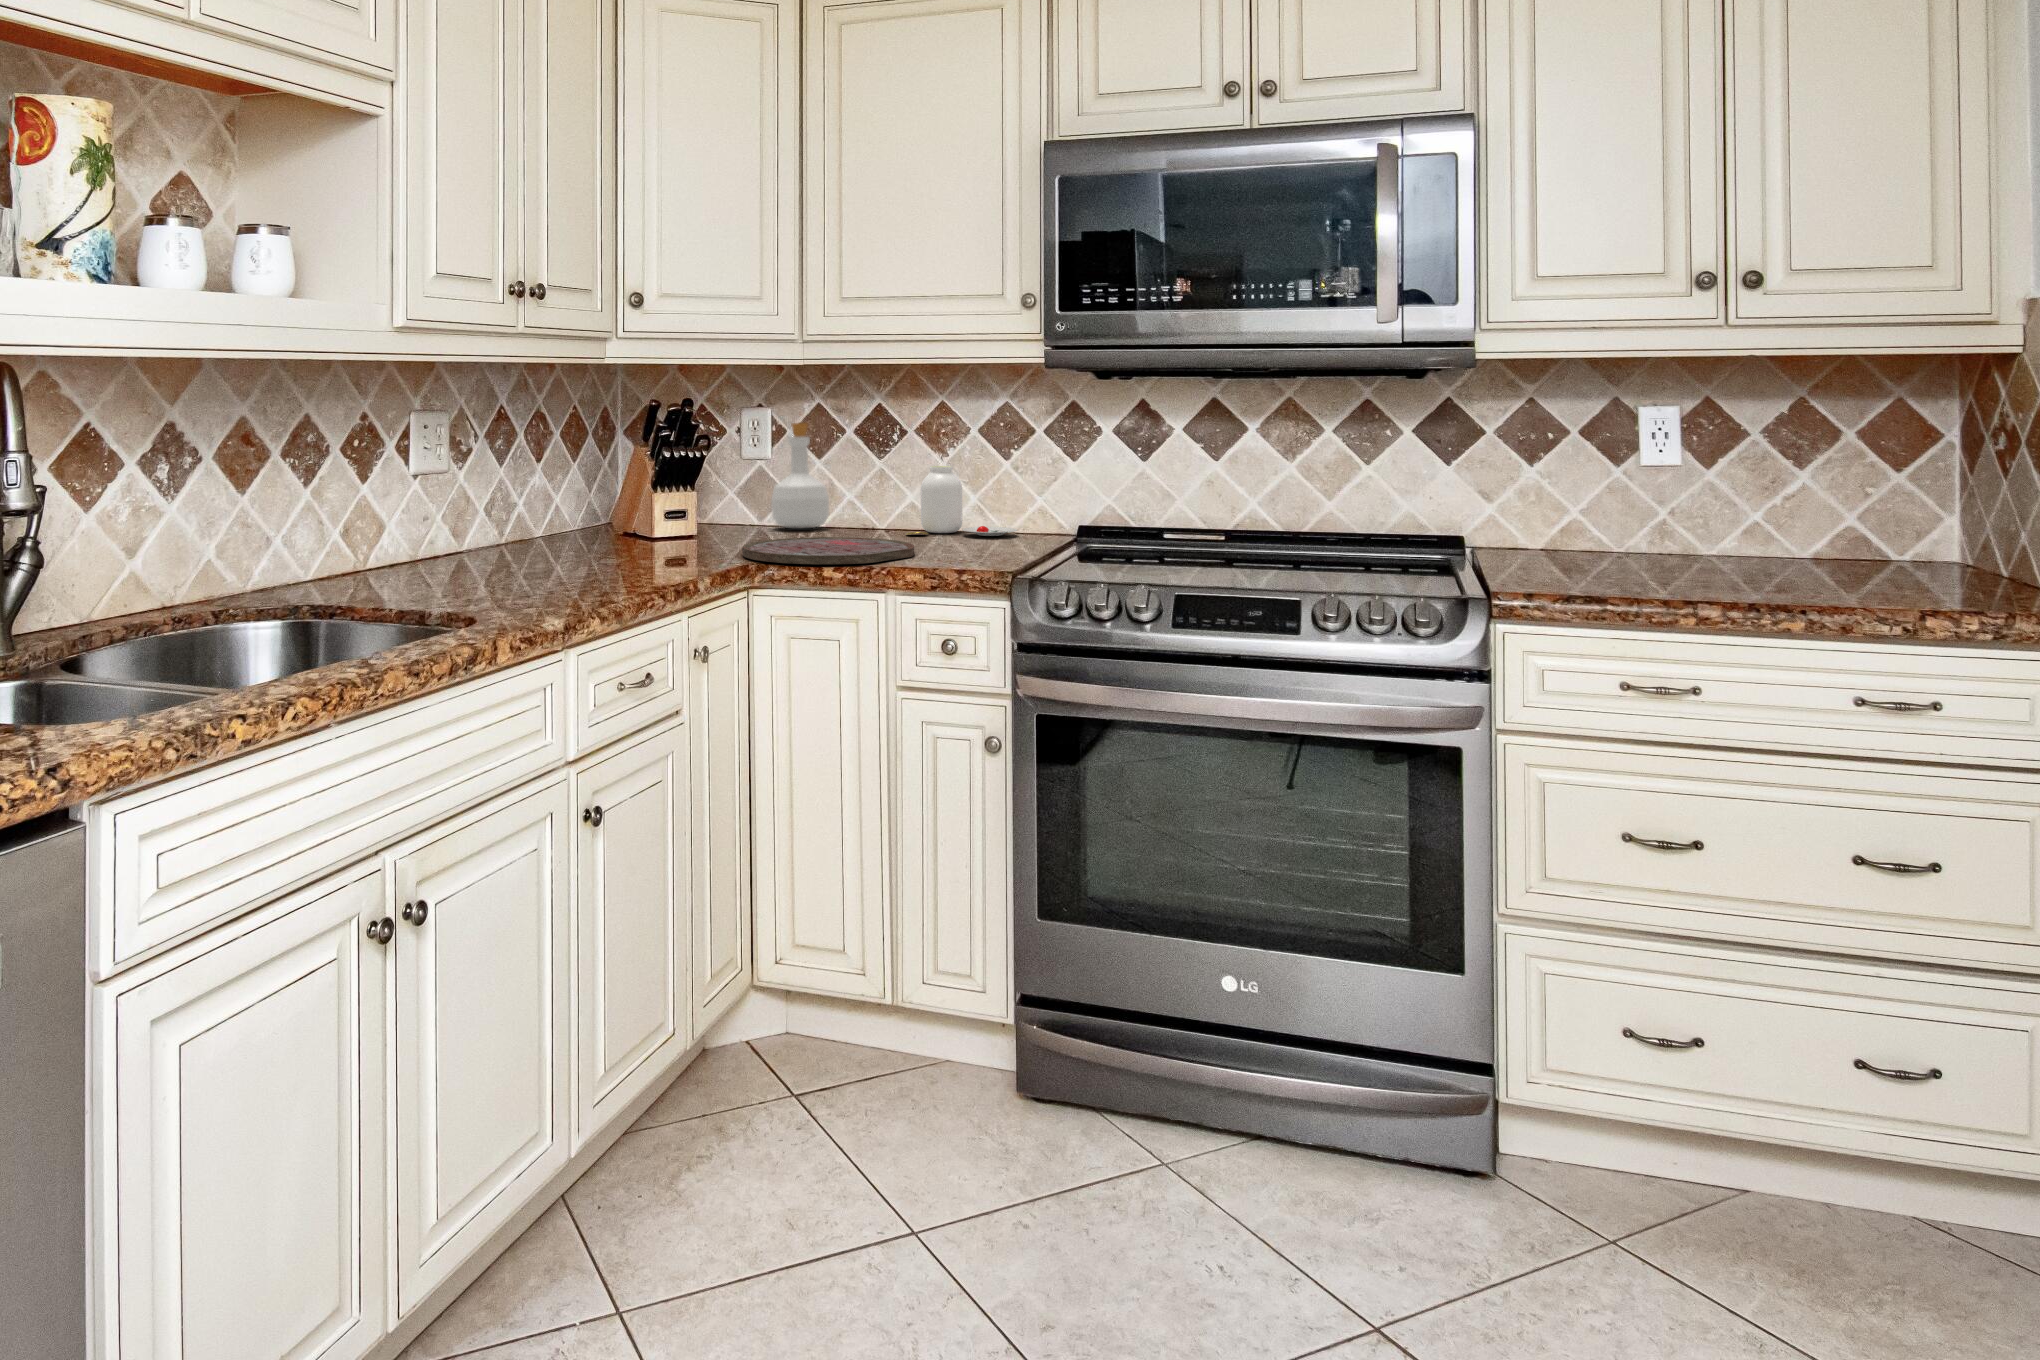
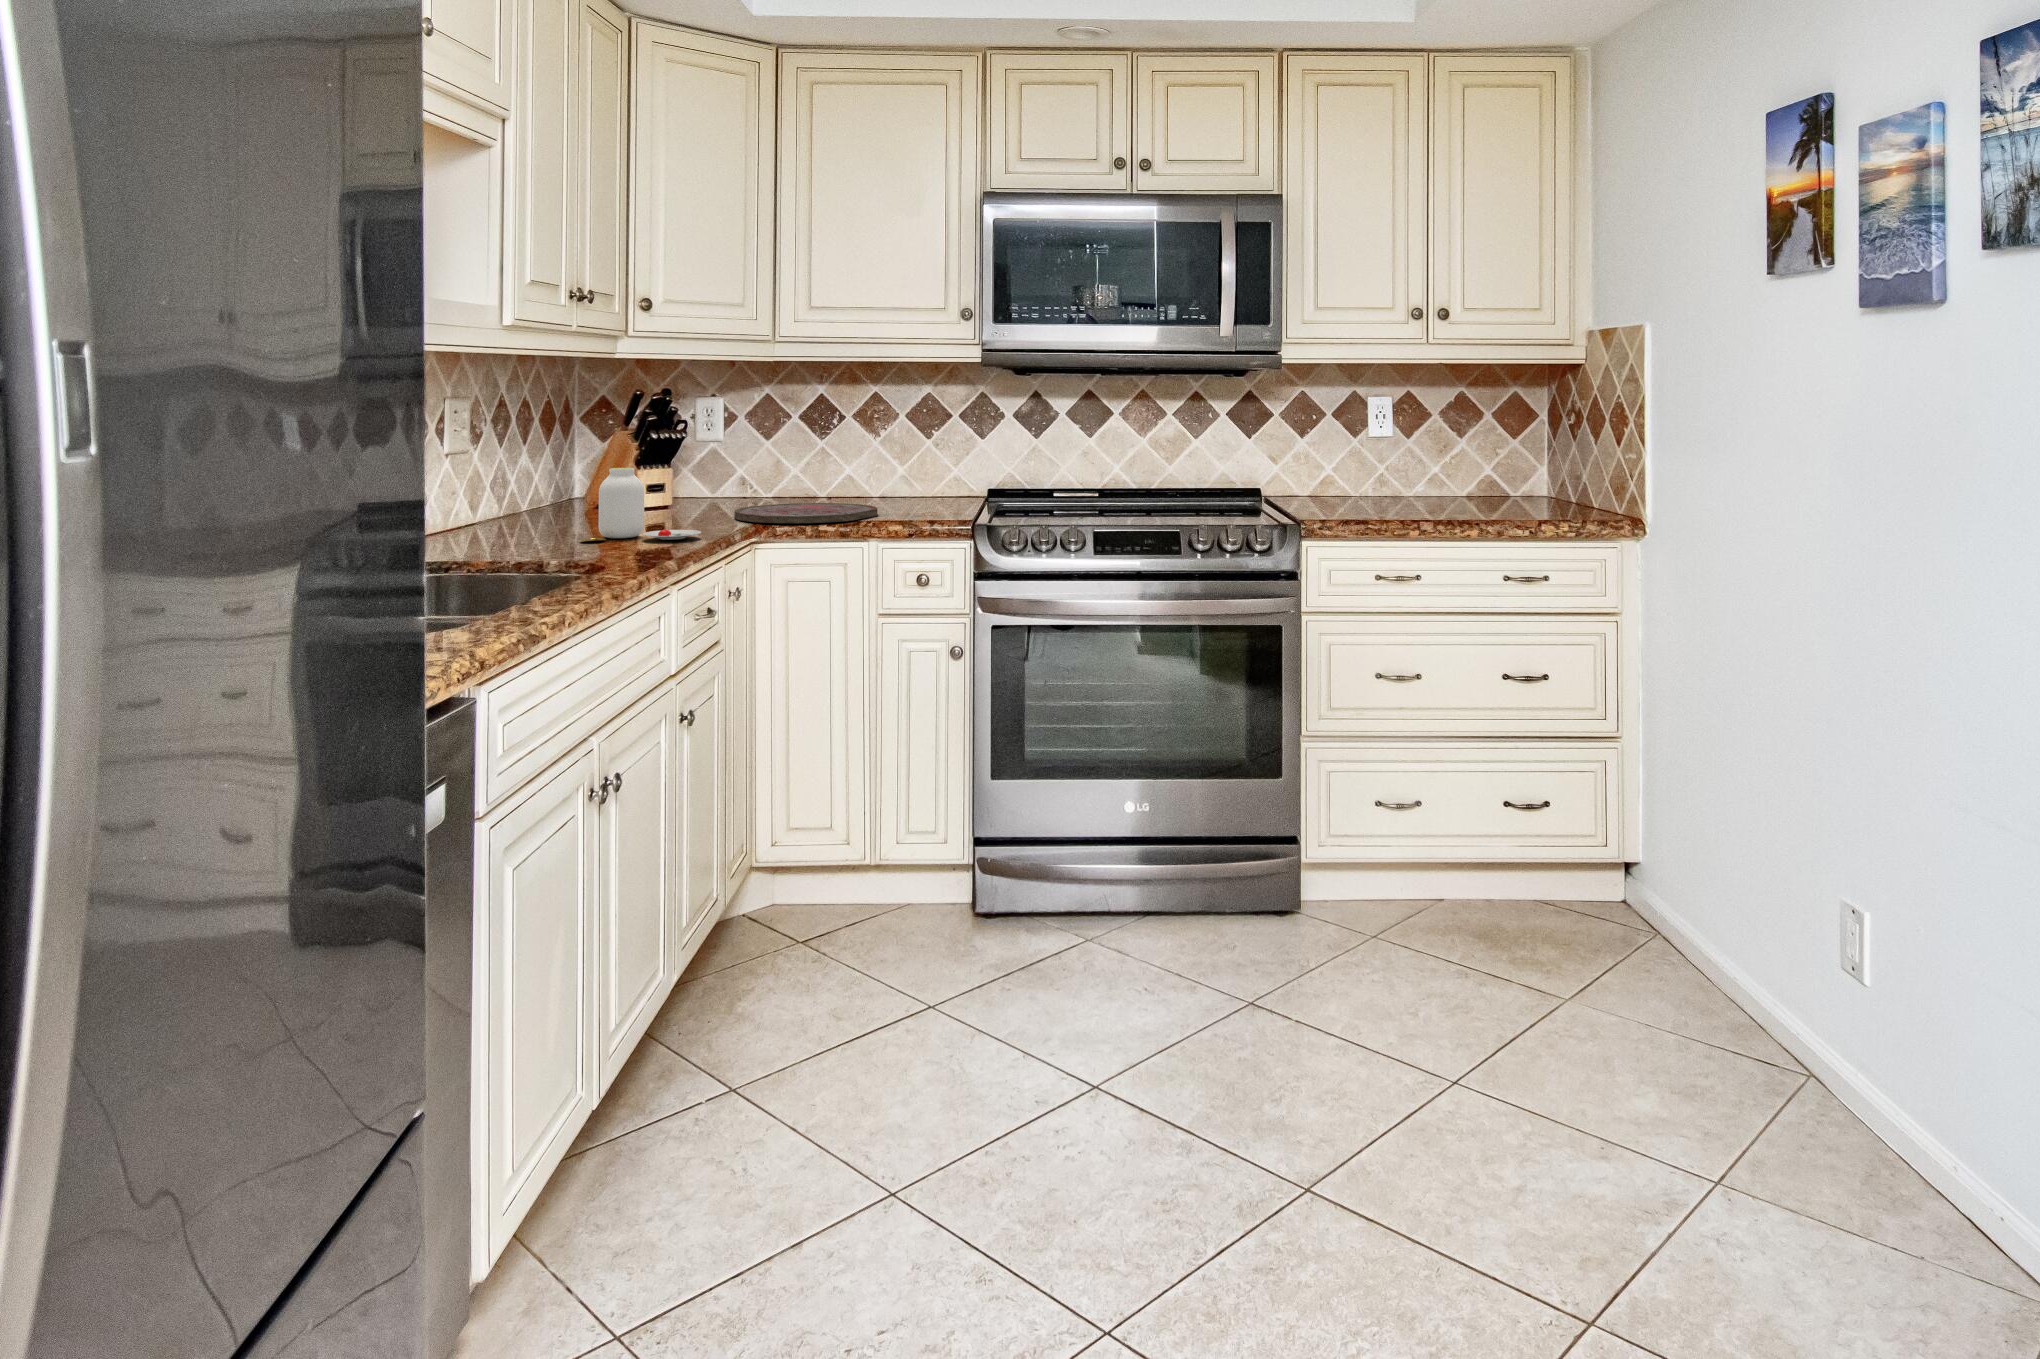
bottle: present [771,423,829,528] -> none [729,410,780,499]
jar: present [906,466,1017,536] -> present [580,468,701,542]

